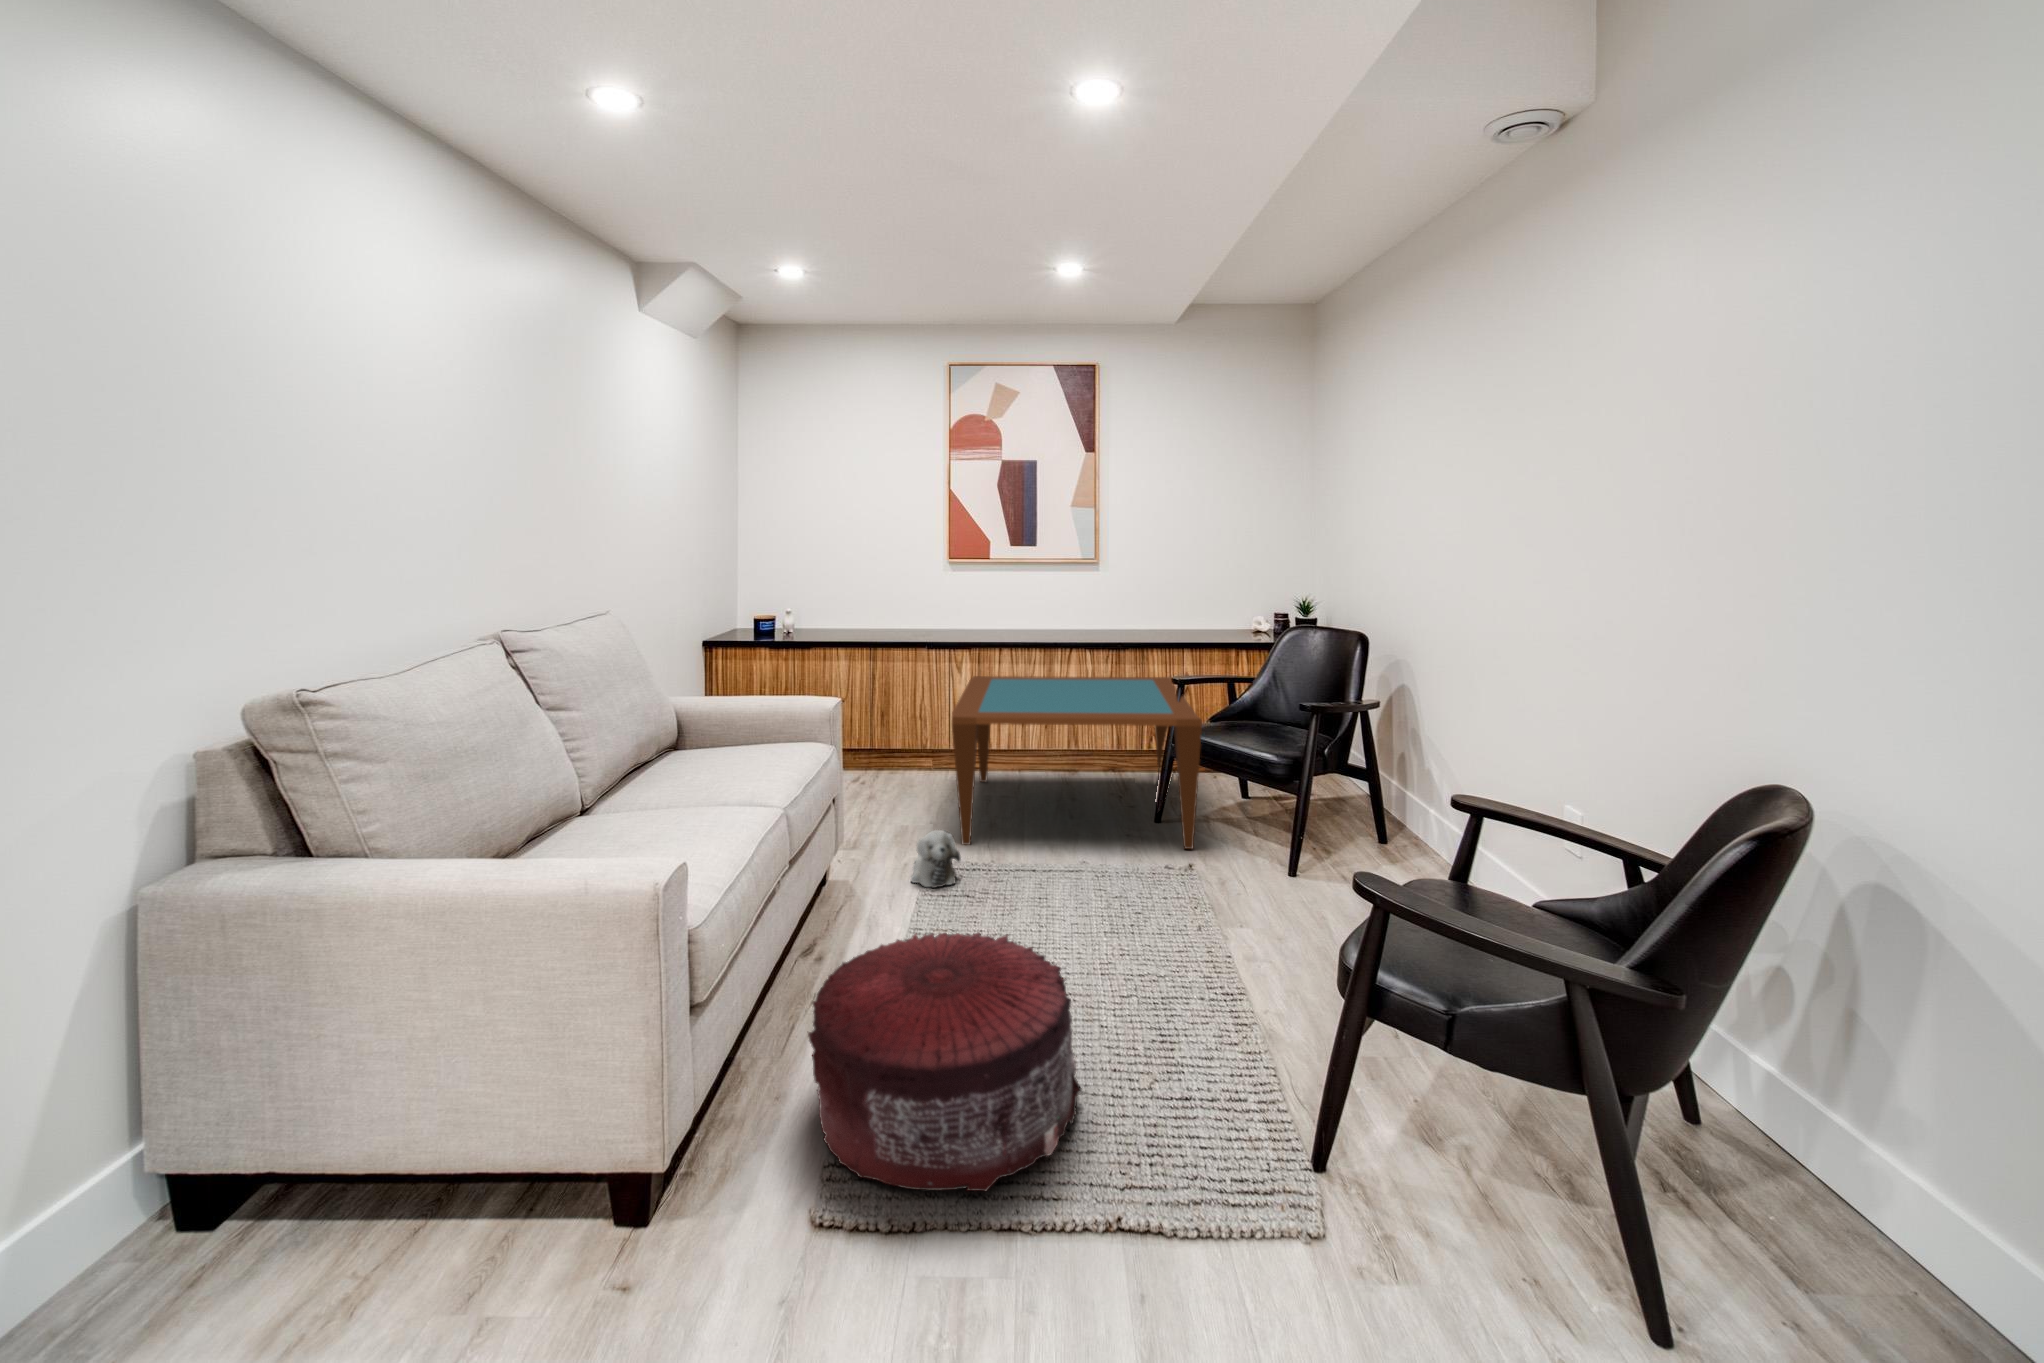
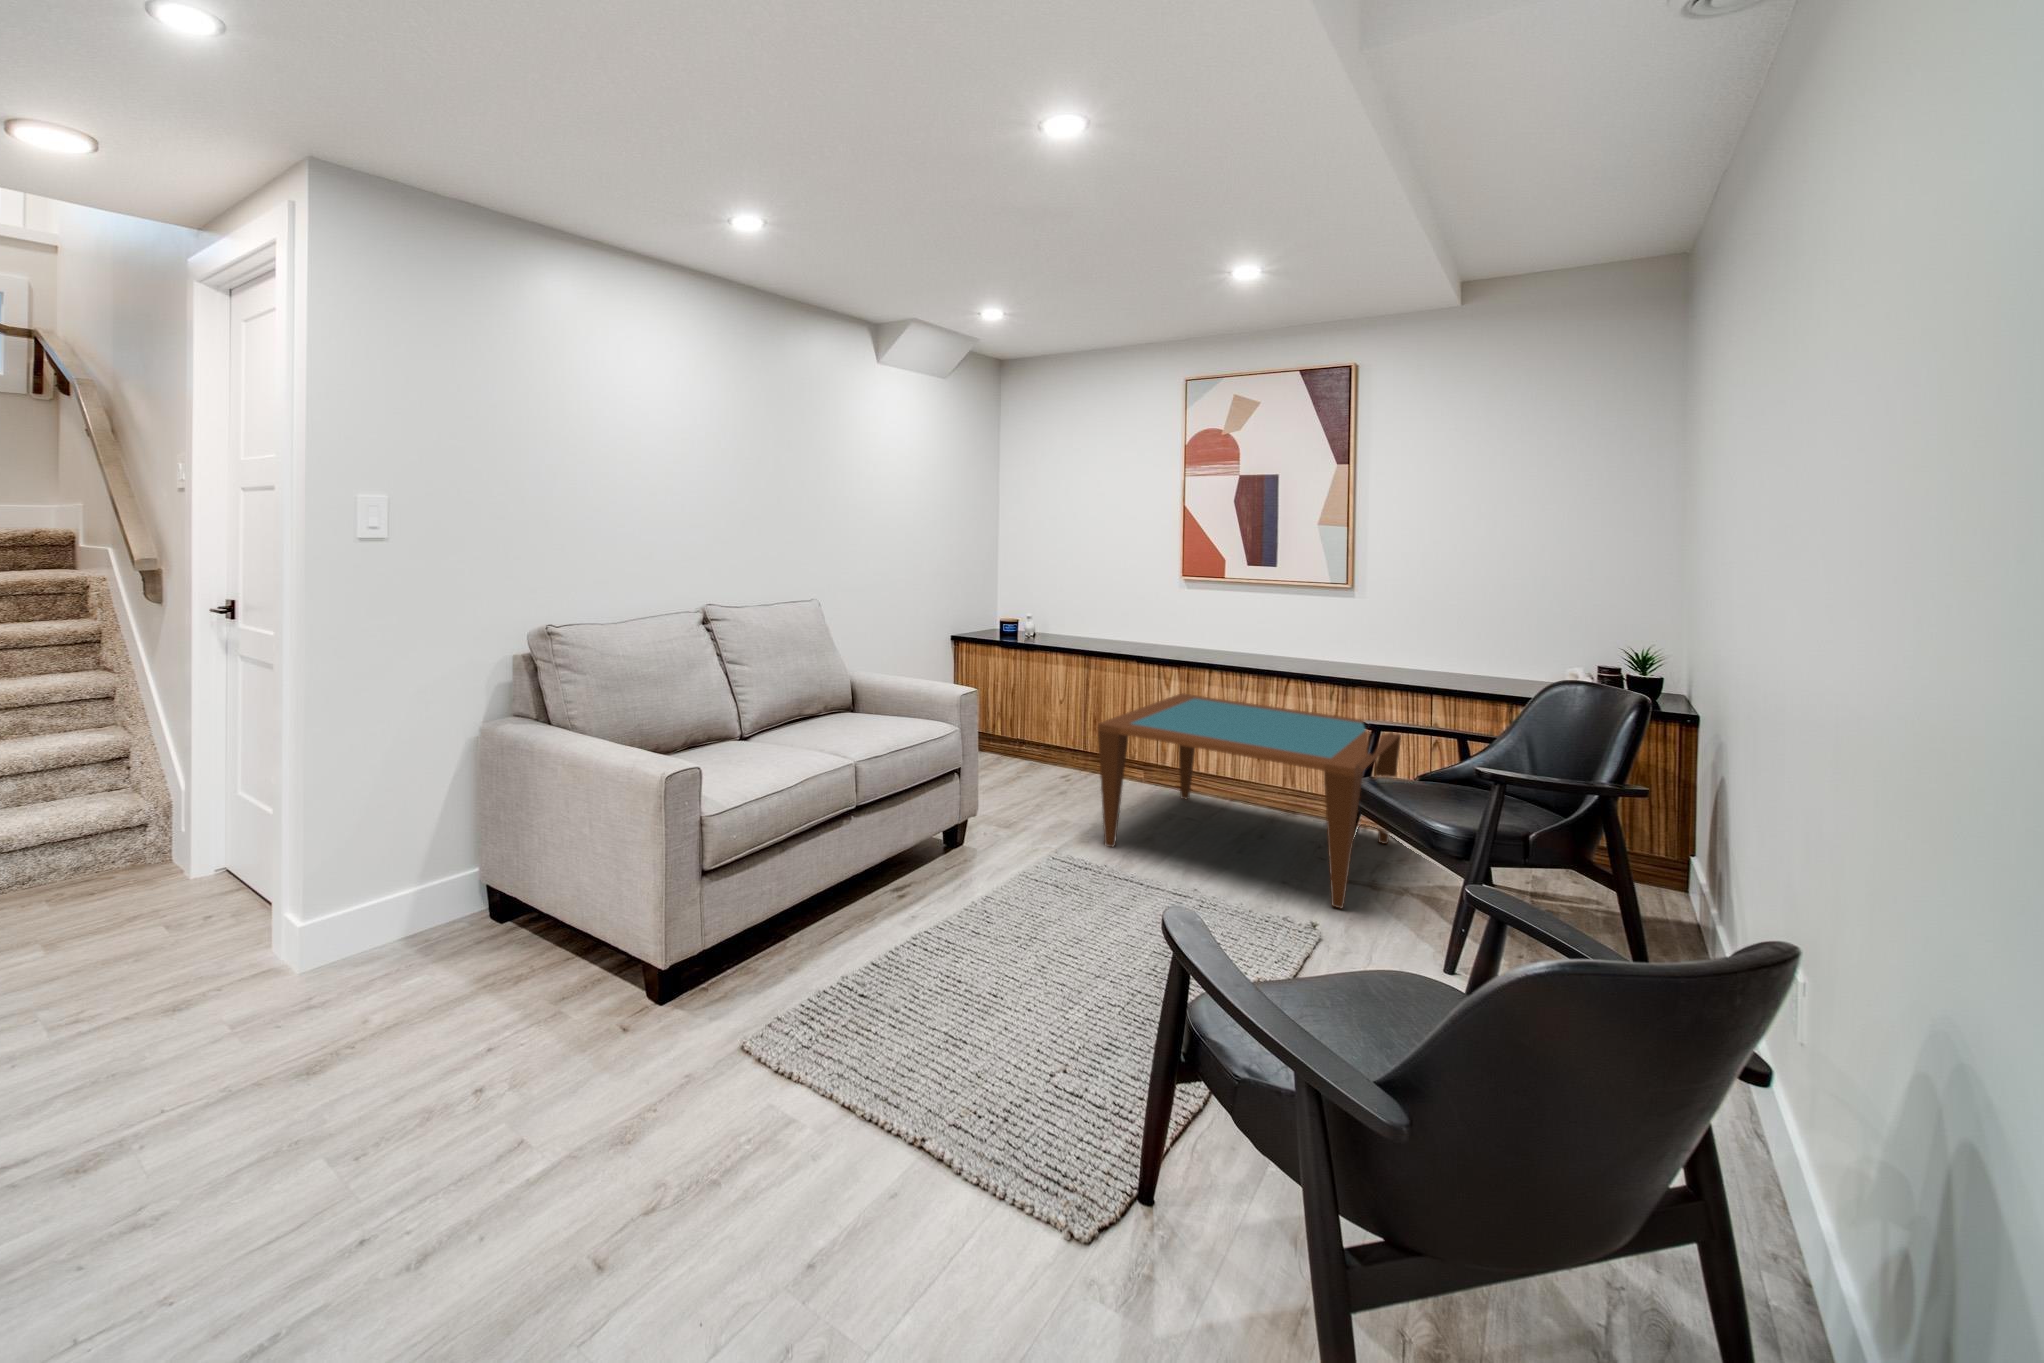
plush toy: present [911,830,961,888] -> none [1028,821,1076,874]
pouf: present [808,933,1082,1191] -> none [782,881,994,1080]

